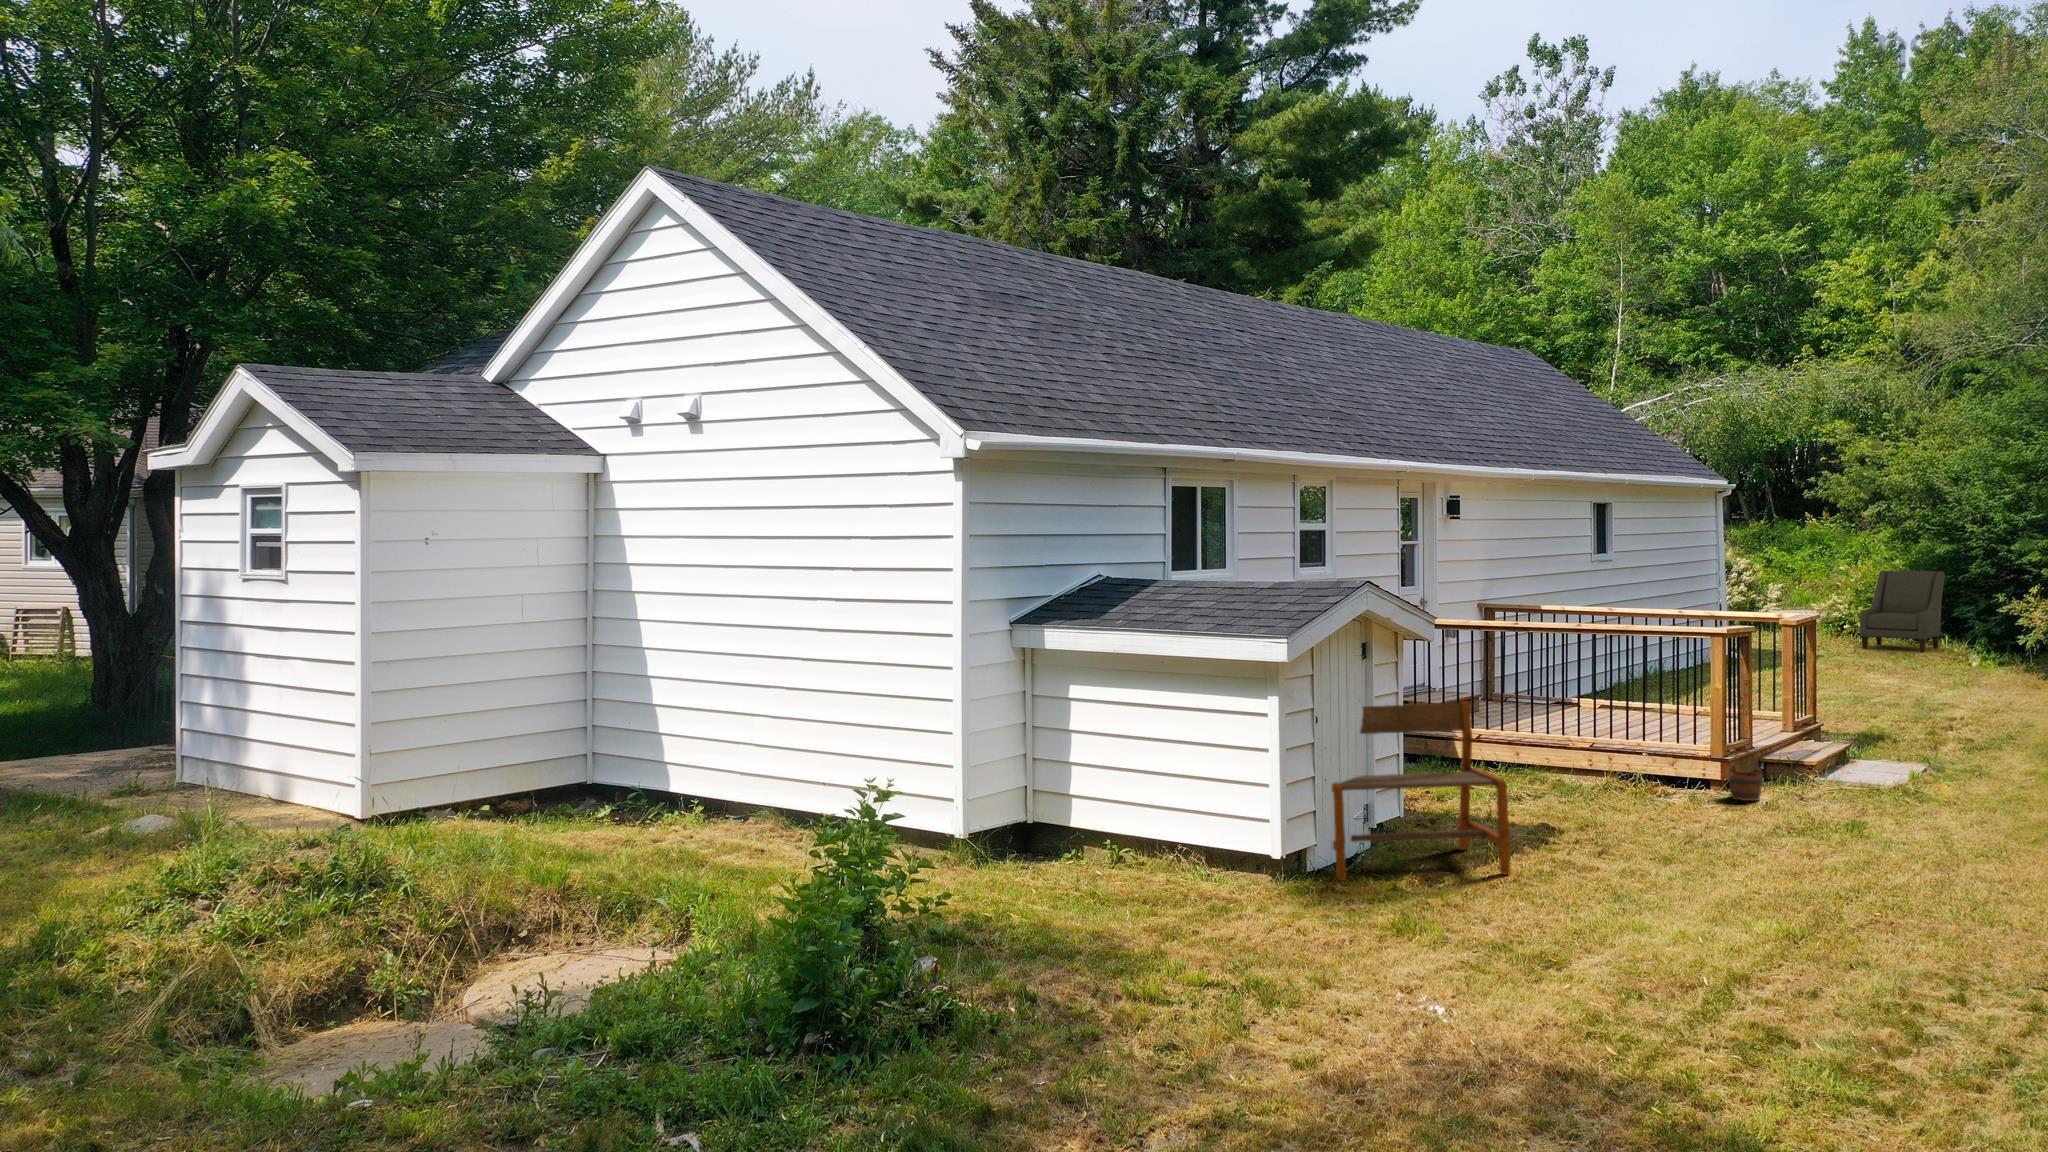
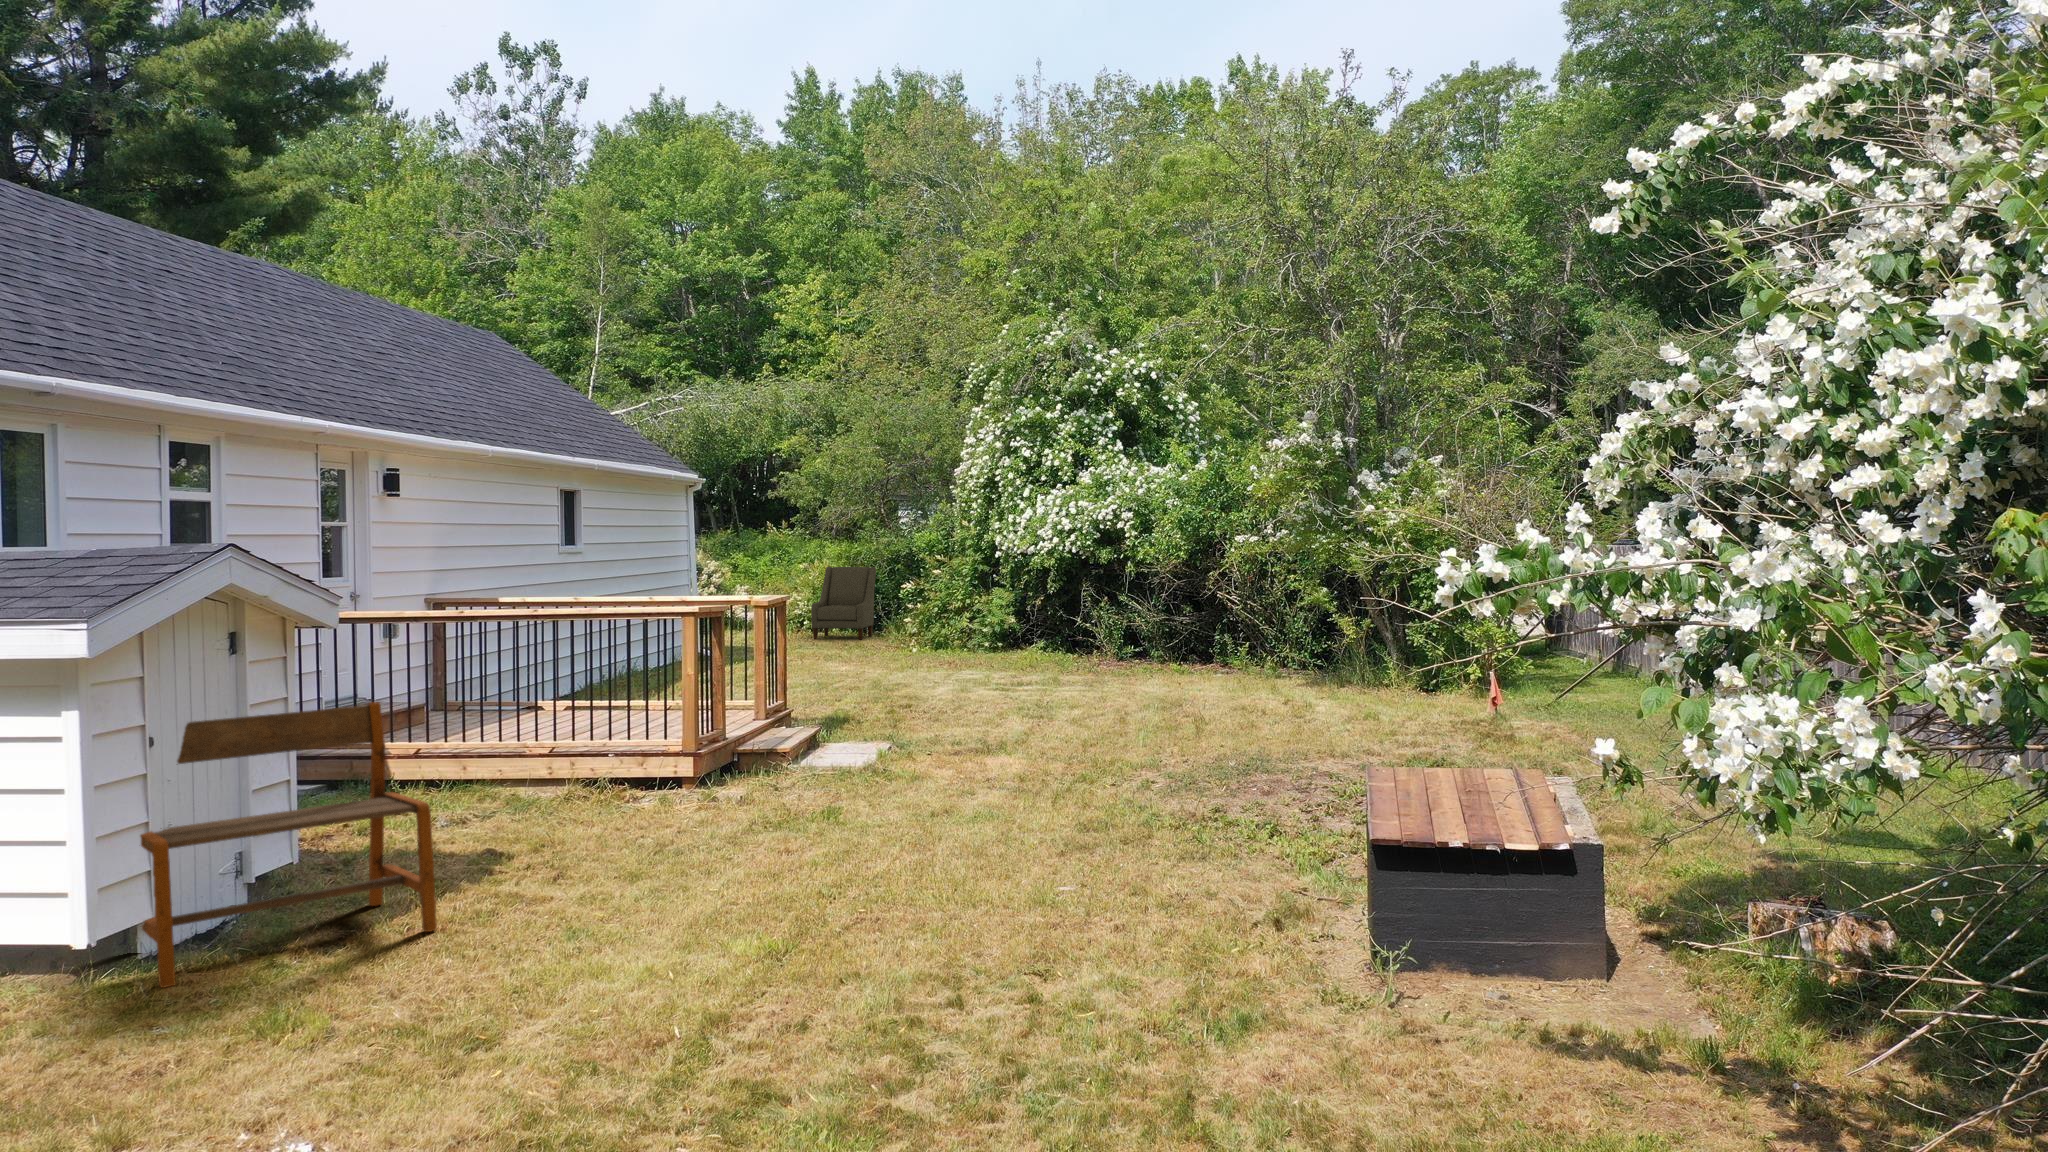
wooden bucket: present [1729,749,1762,801] -> none [702,738,736,795]

